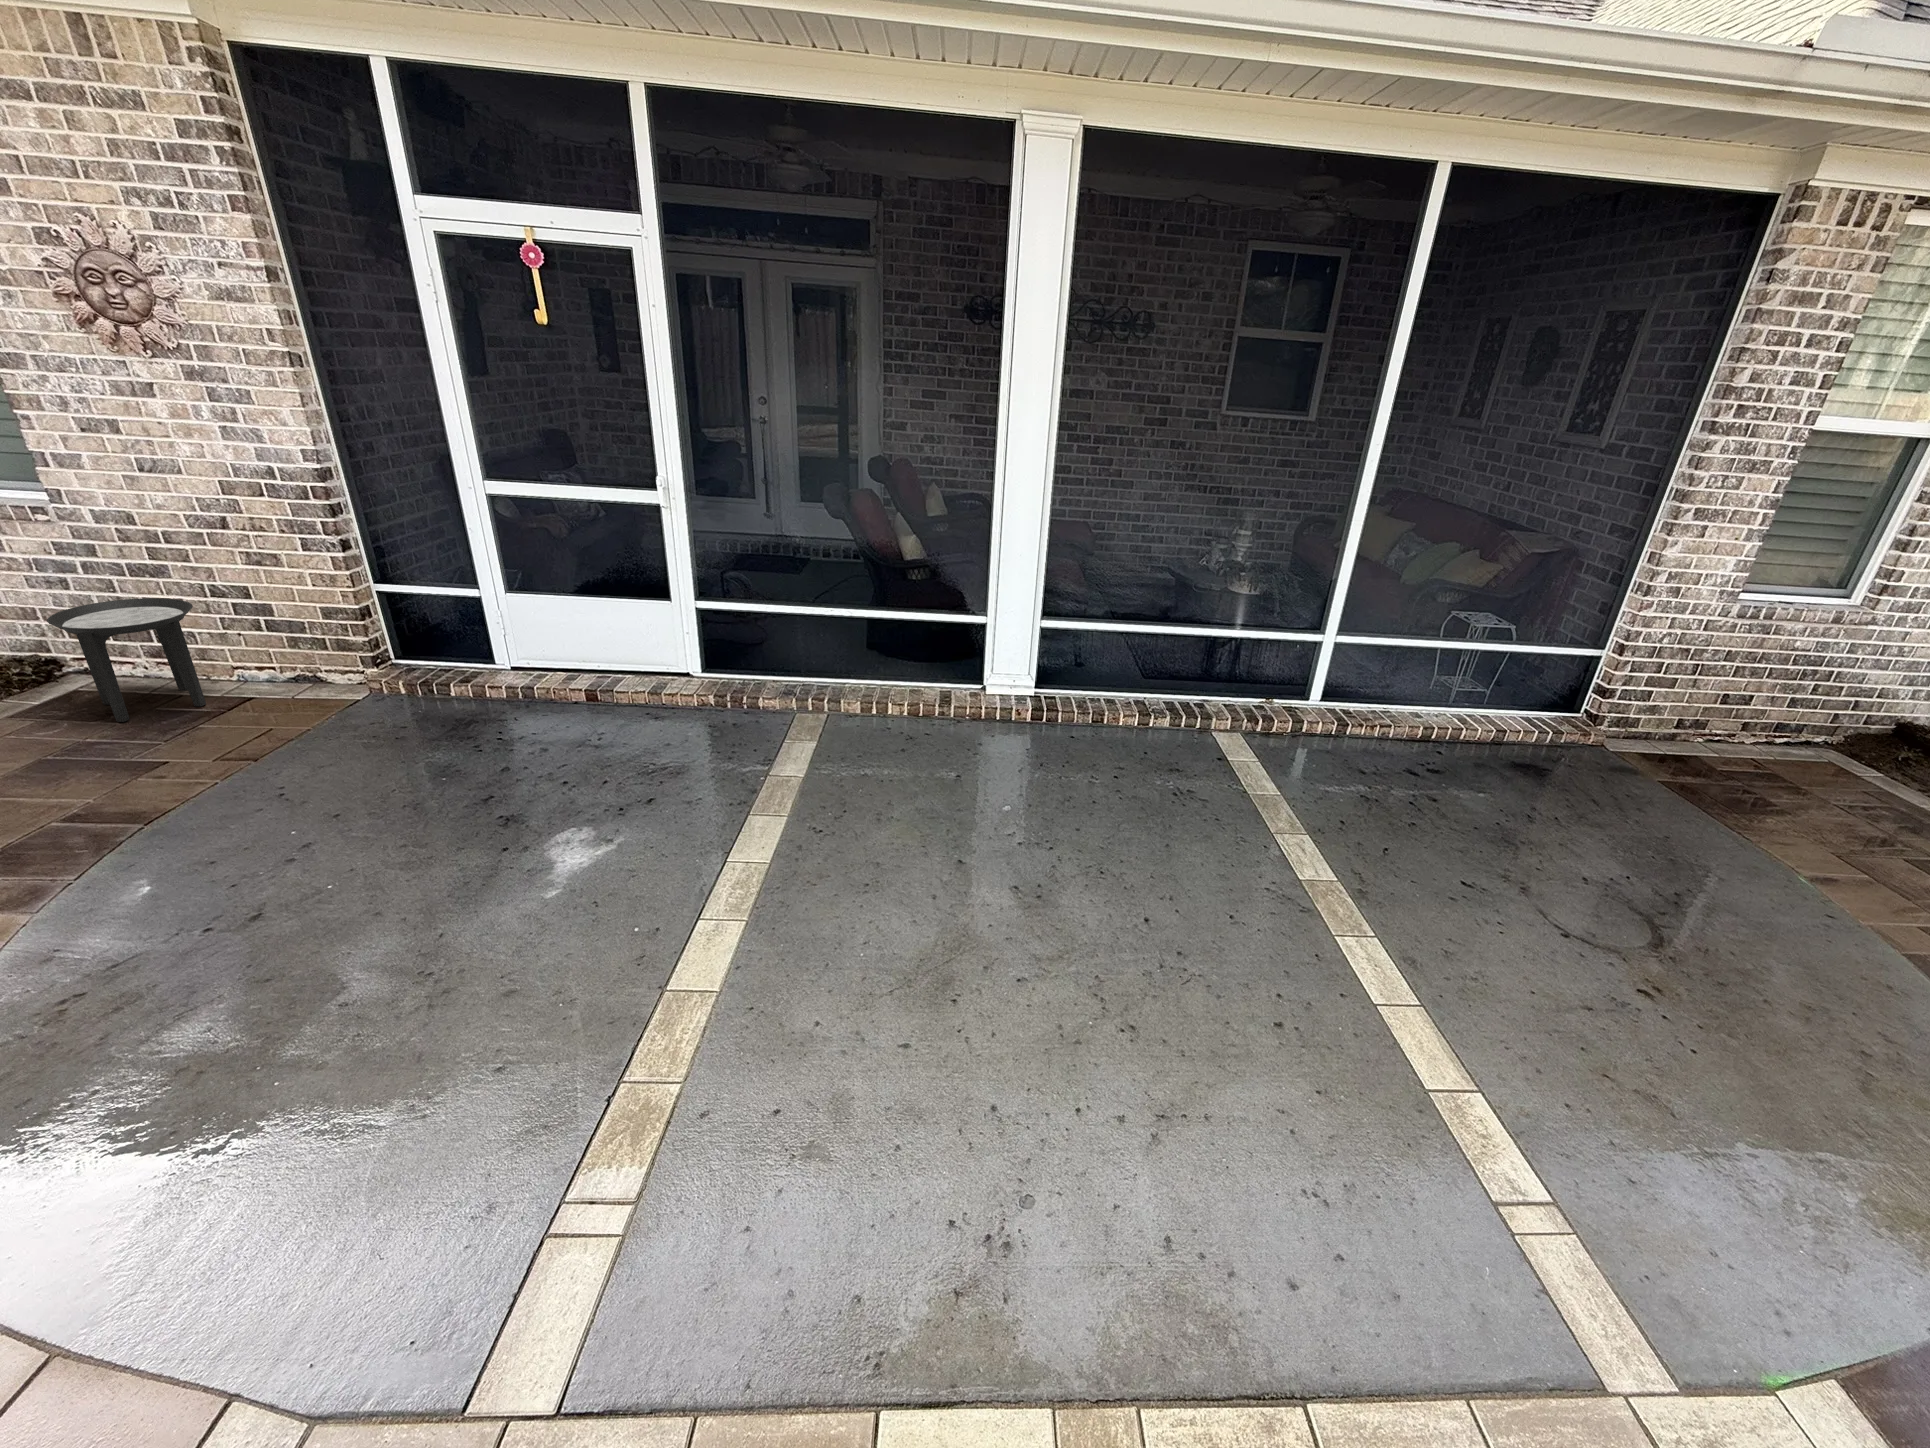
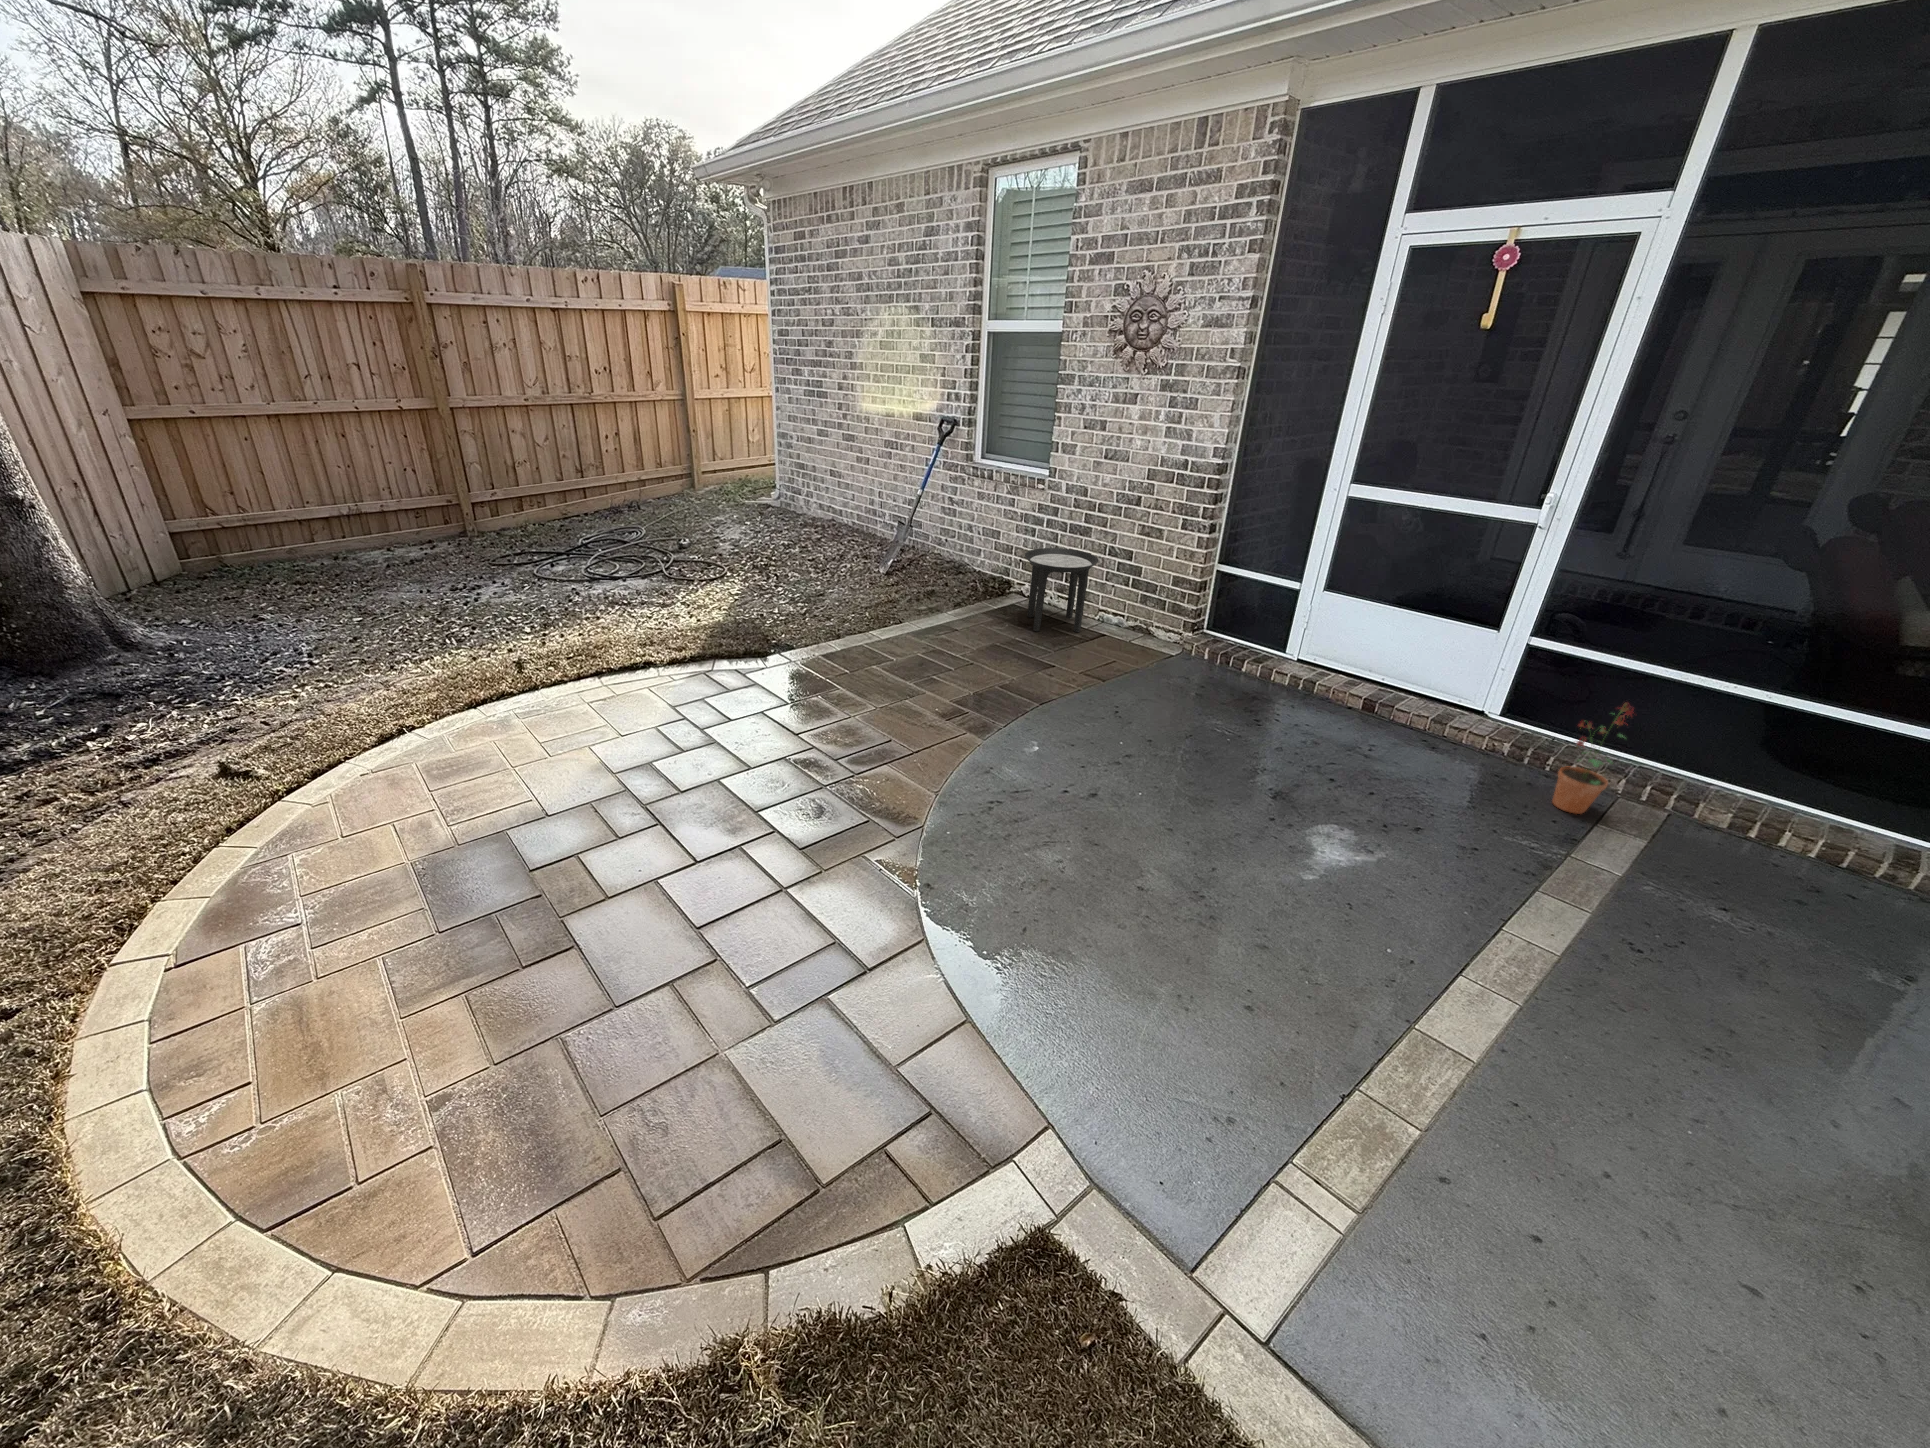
potted plant: none [736,638,775,738] -> present [1552,703,1633,814]

